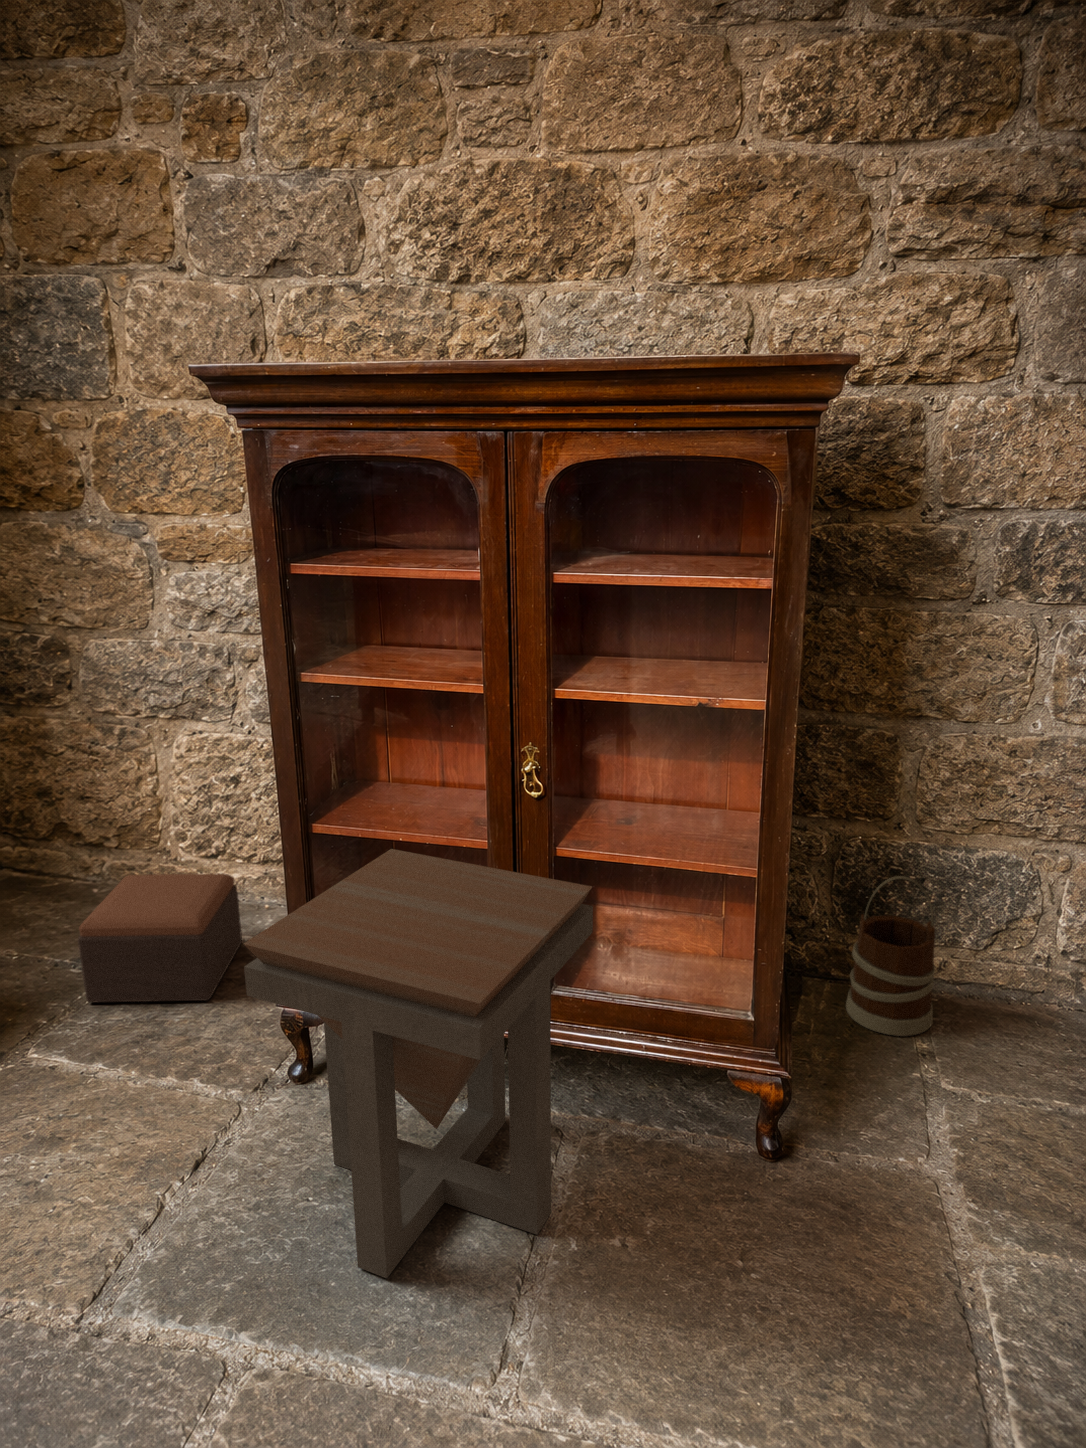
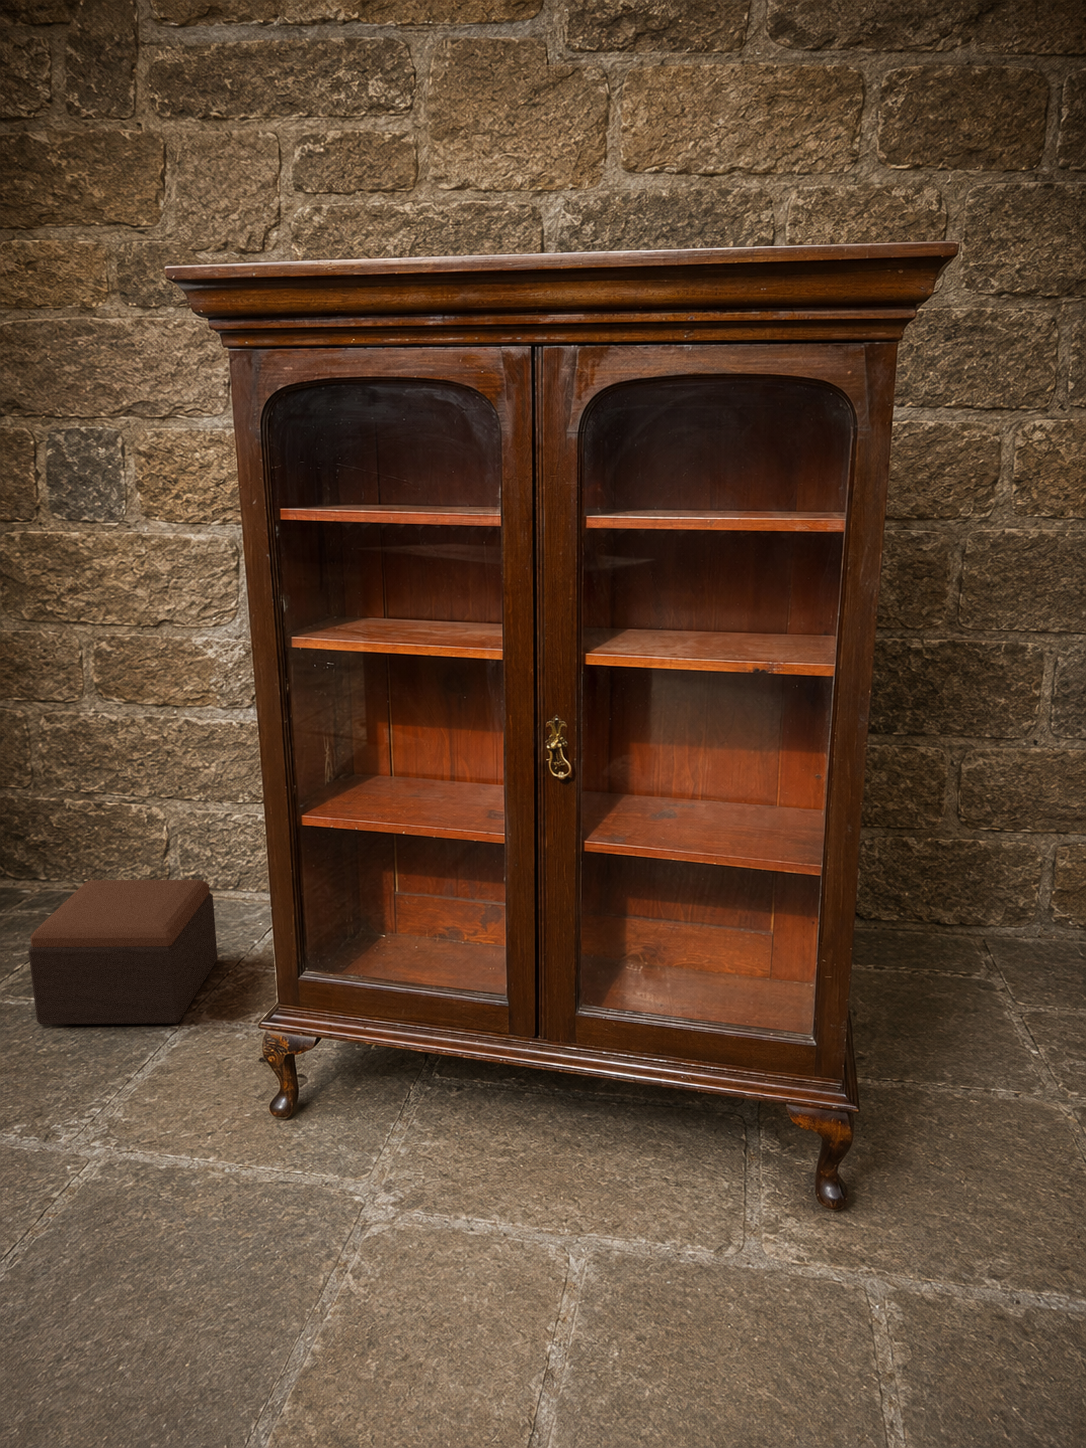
side table: present [243,849,593,1278] -> none [217,841,630,1349]
wooden bucket: present [846,876,935,1036] -> none [911,885,1017,1070]

